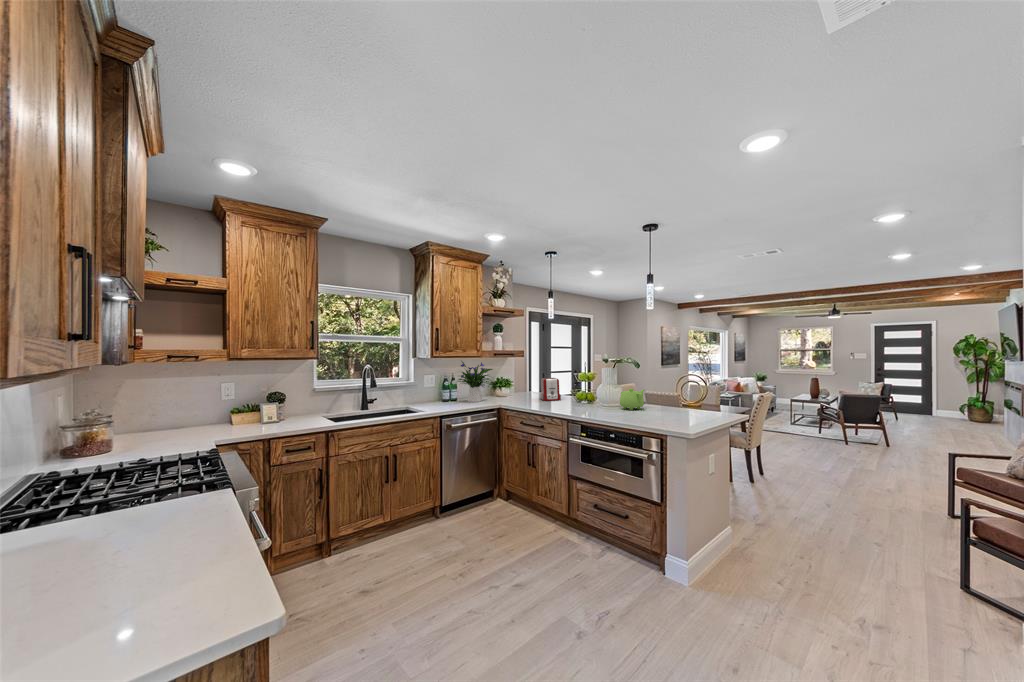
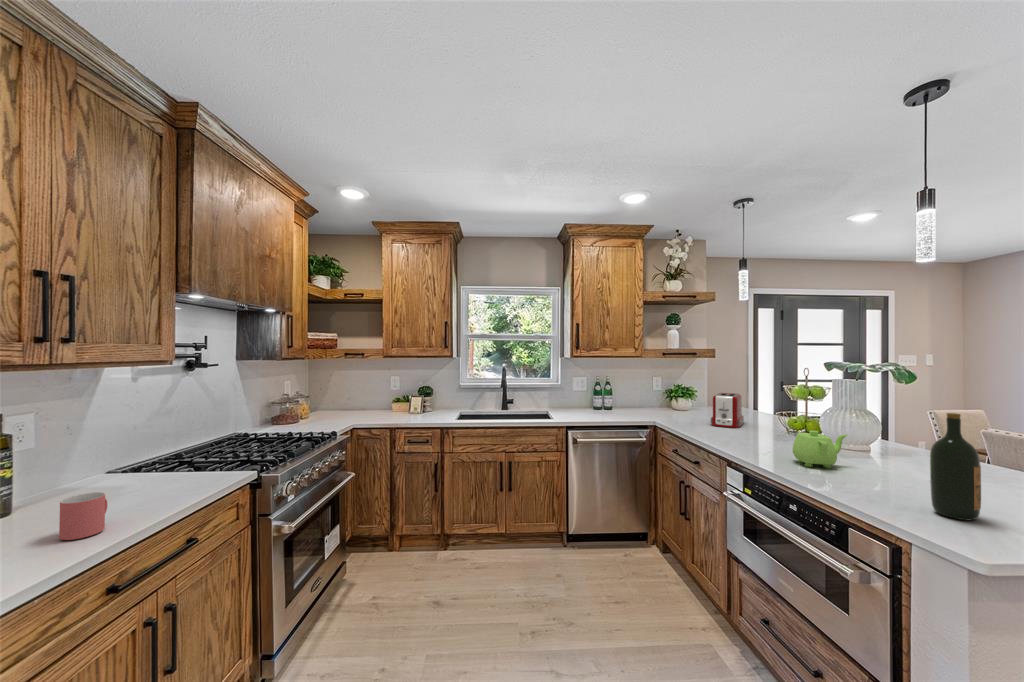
flower arrangement: present [458,362,492,402] -> none [601,362,652,415]
wine bottle: none [702,366,721,417] -> present [930,413,981,520]
mug: none [126,509,186,580] -> present [59,492,107,540]

